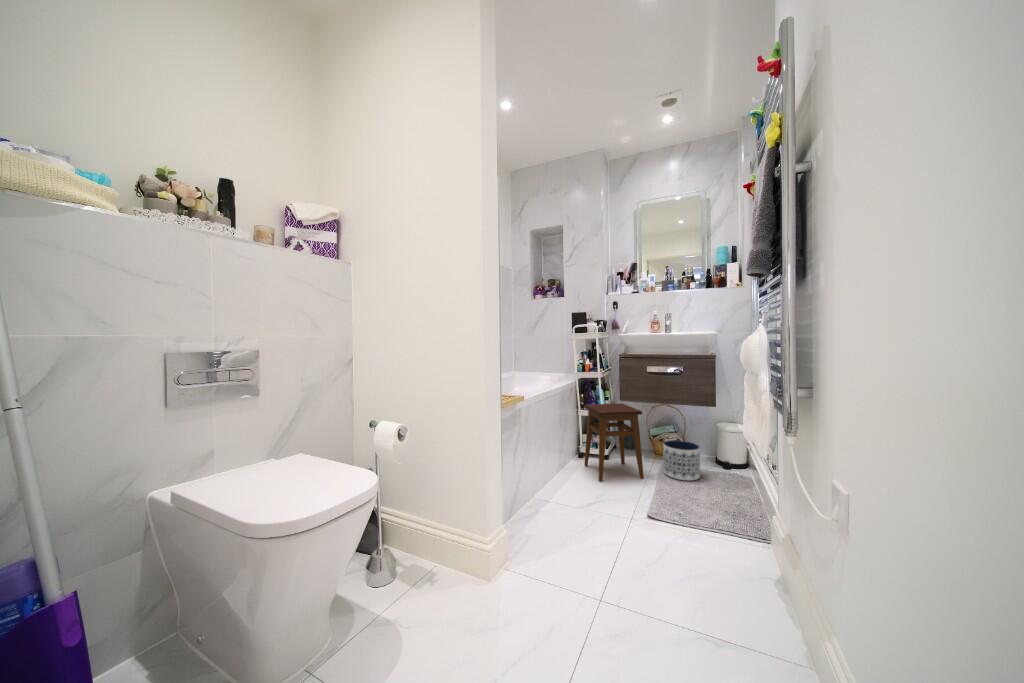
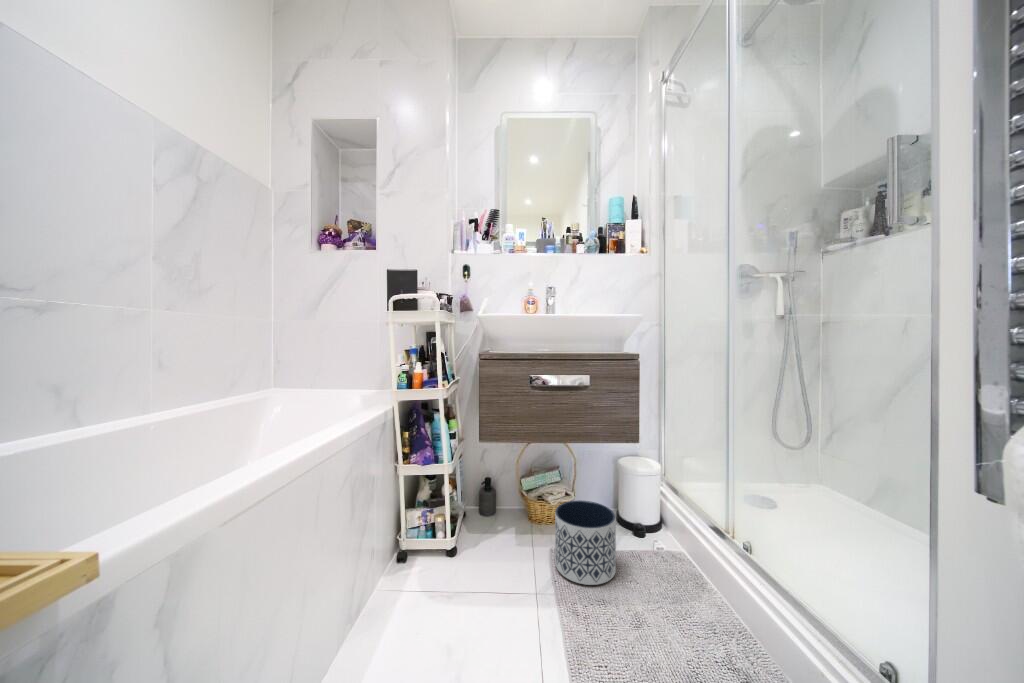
stool: present [584,403,644,481] -> none [408,445,528,644]

